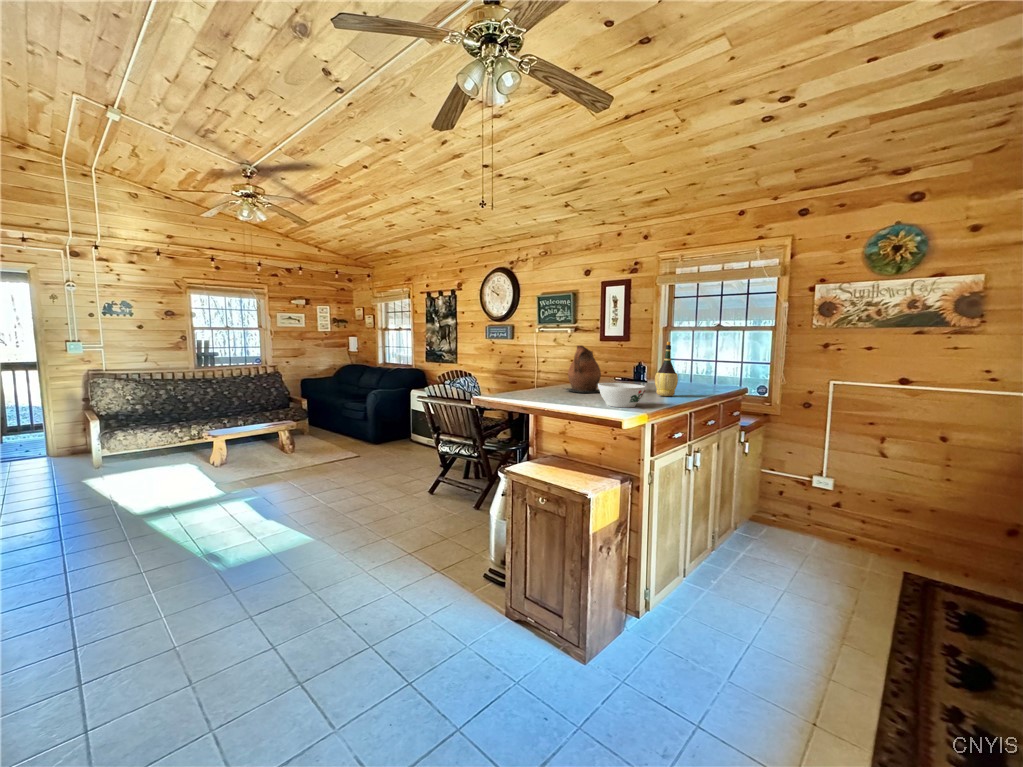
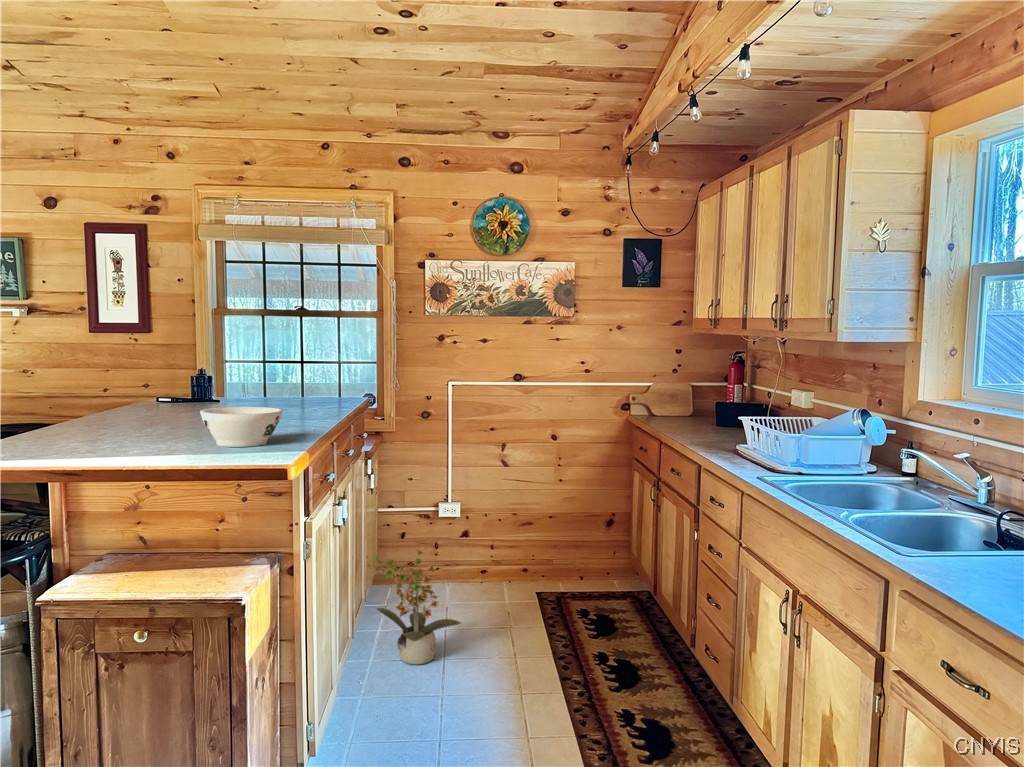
wine bottle: present [655,342,678,396] -> none [262,336,298,422]
ceramic pitcher: present [566,345,601,392] -> none [84,345,173,431]
potted plant: none [730,496,805,586] -> present [366,544,461,665]

